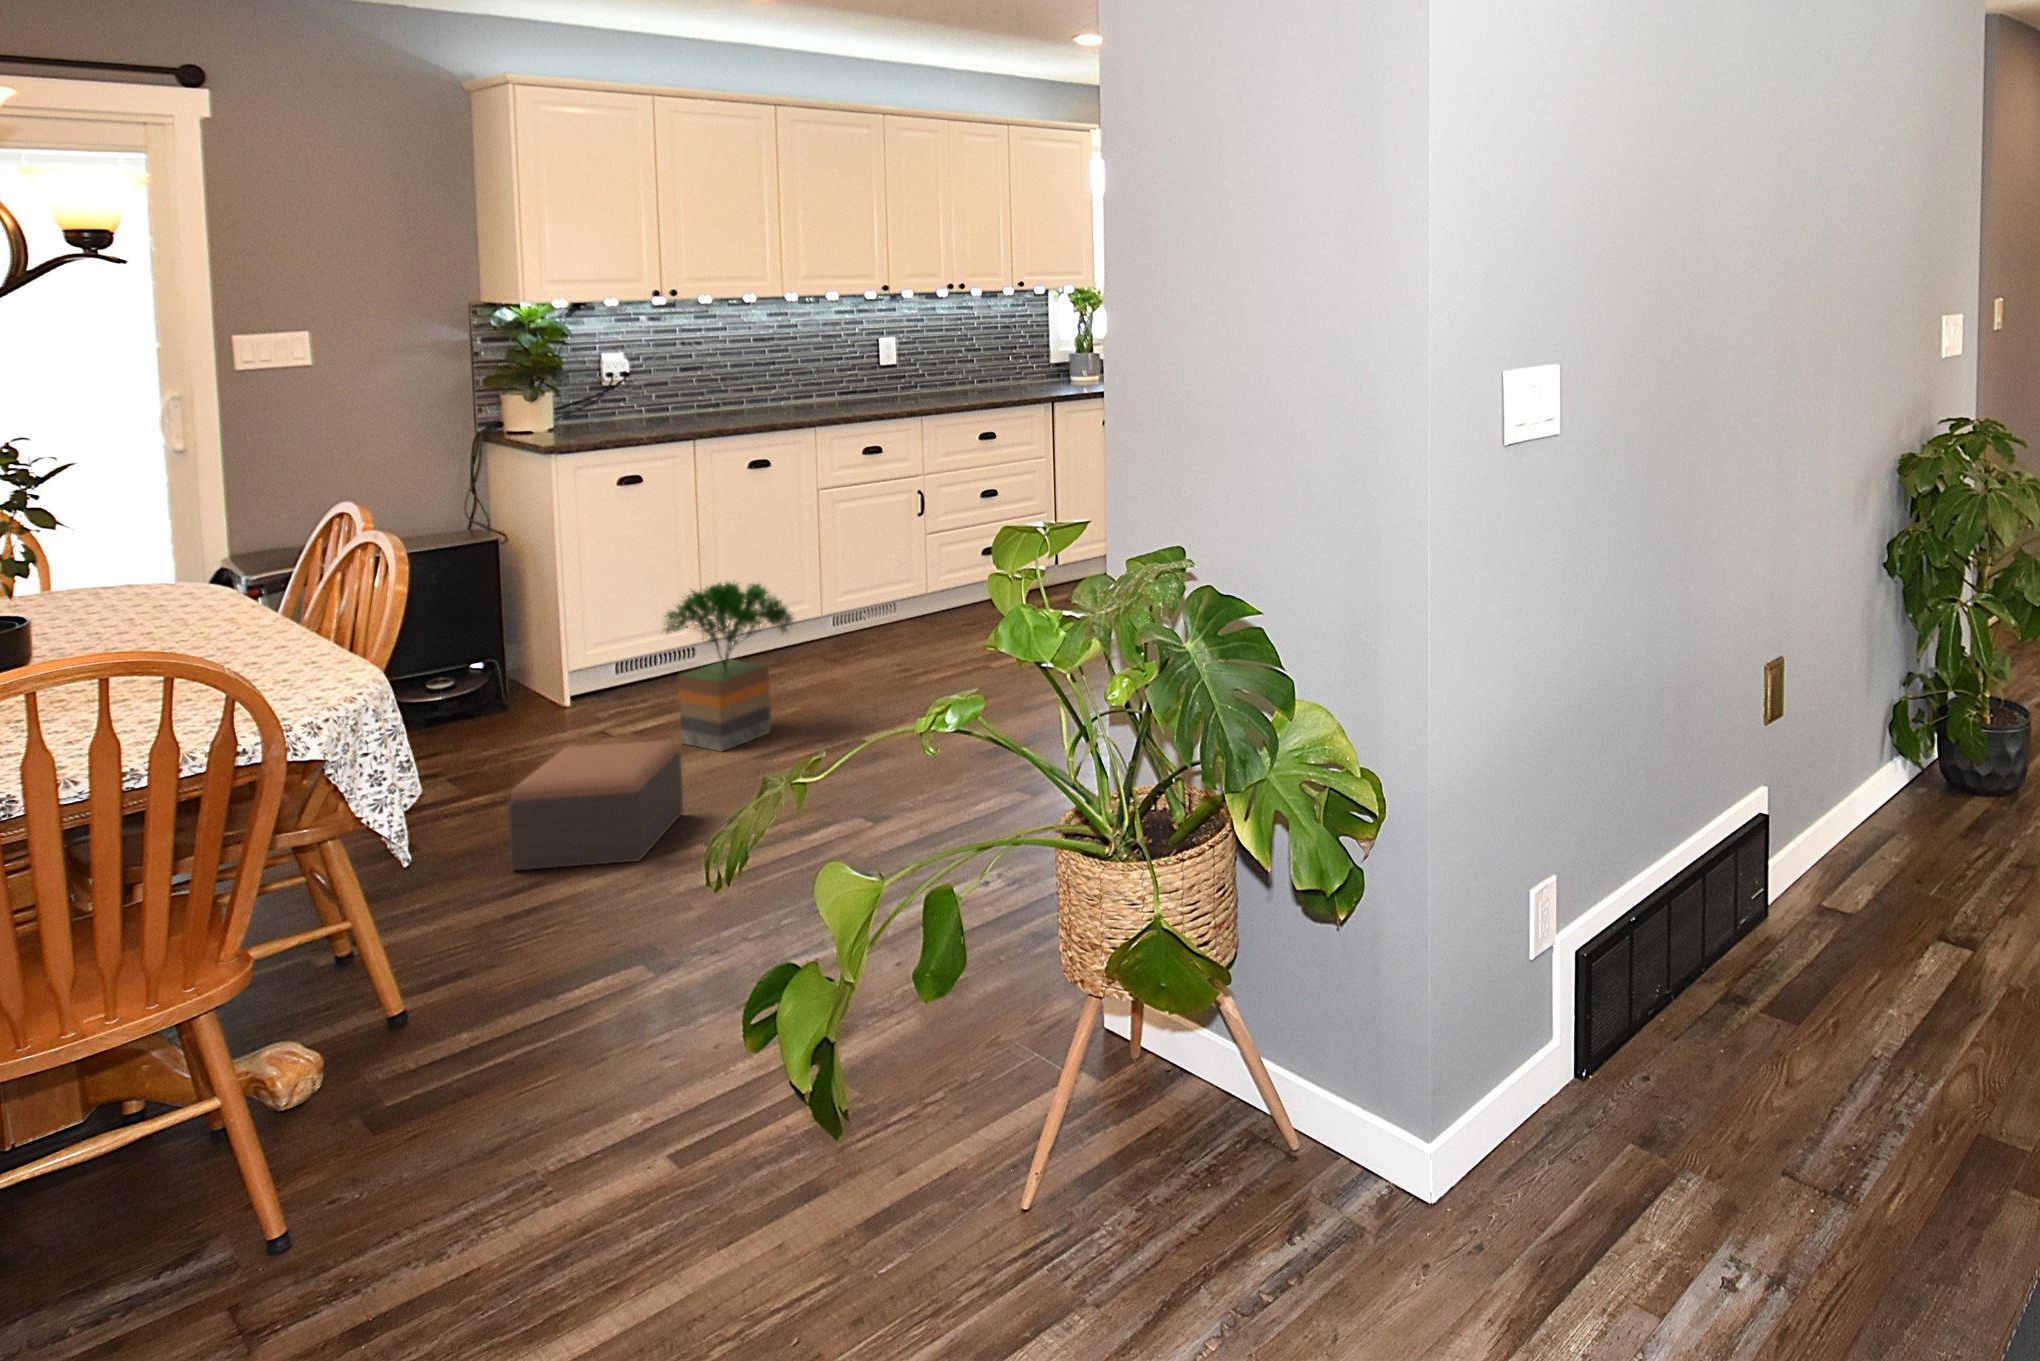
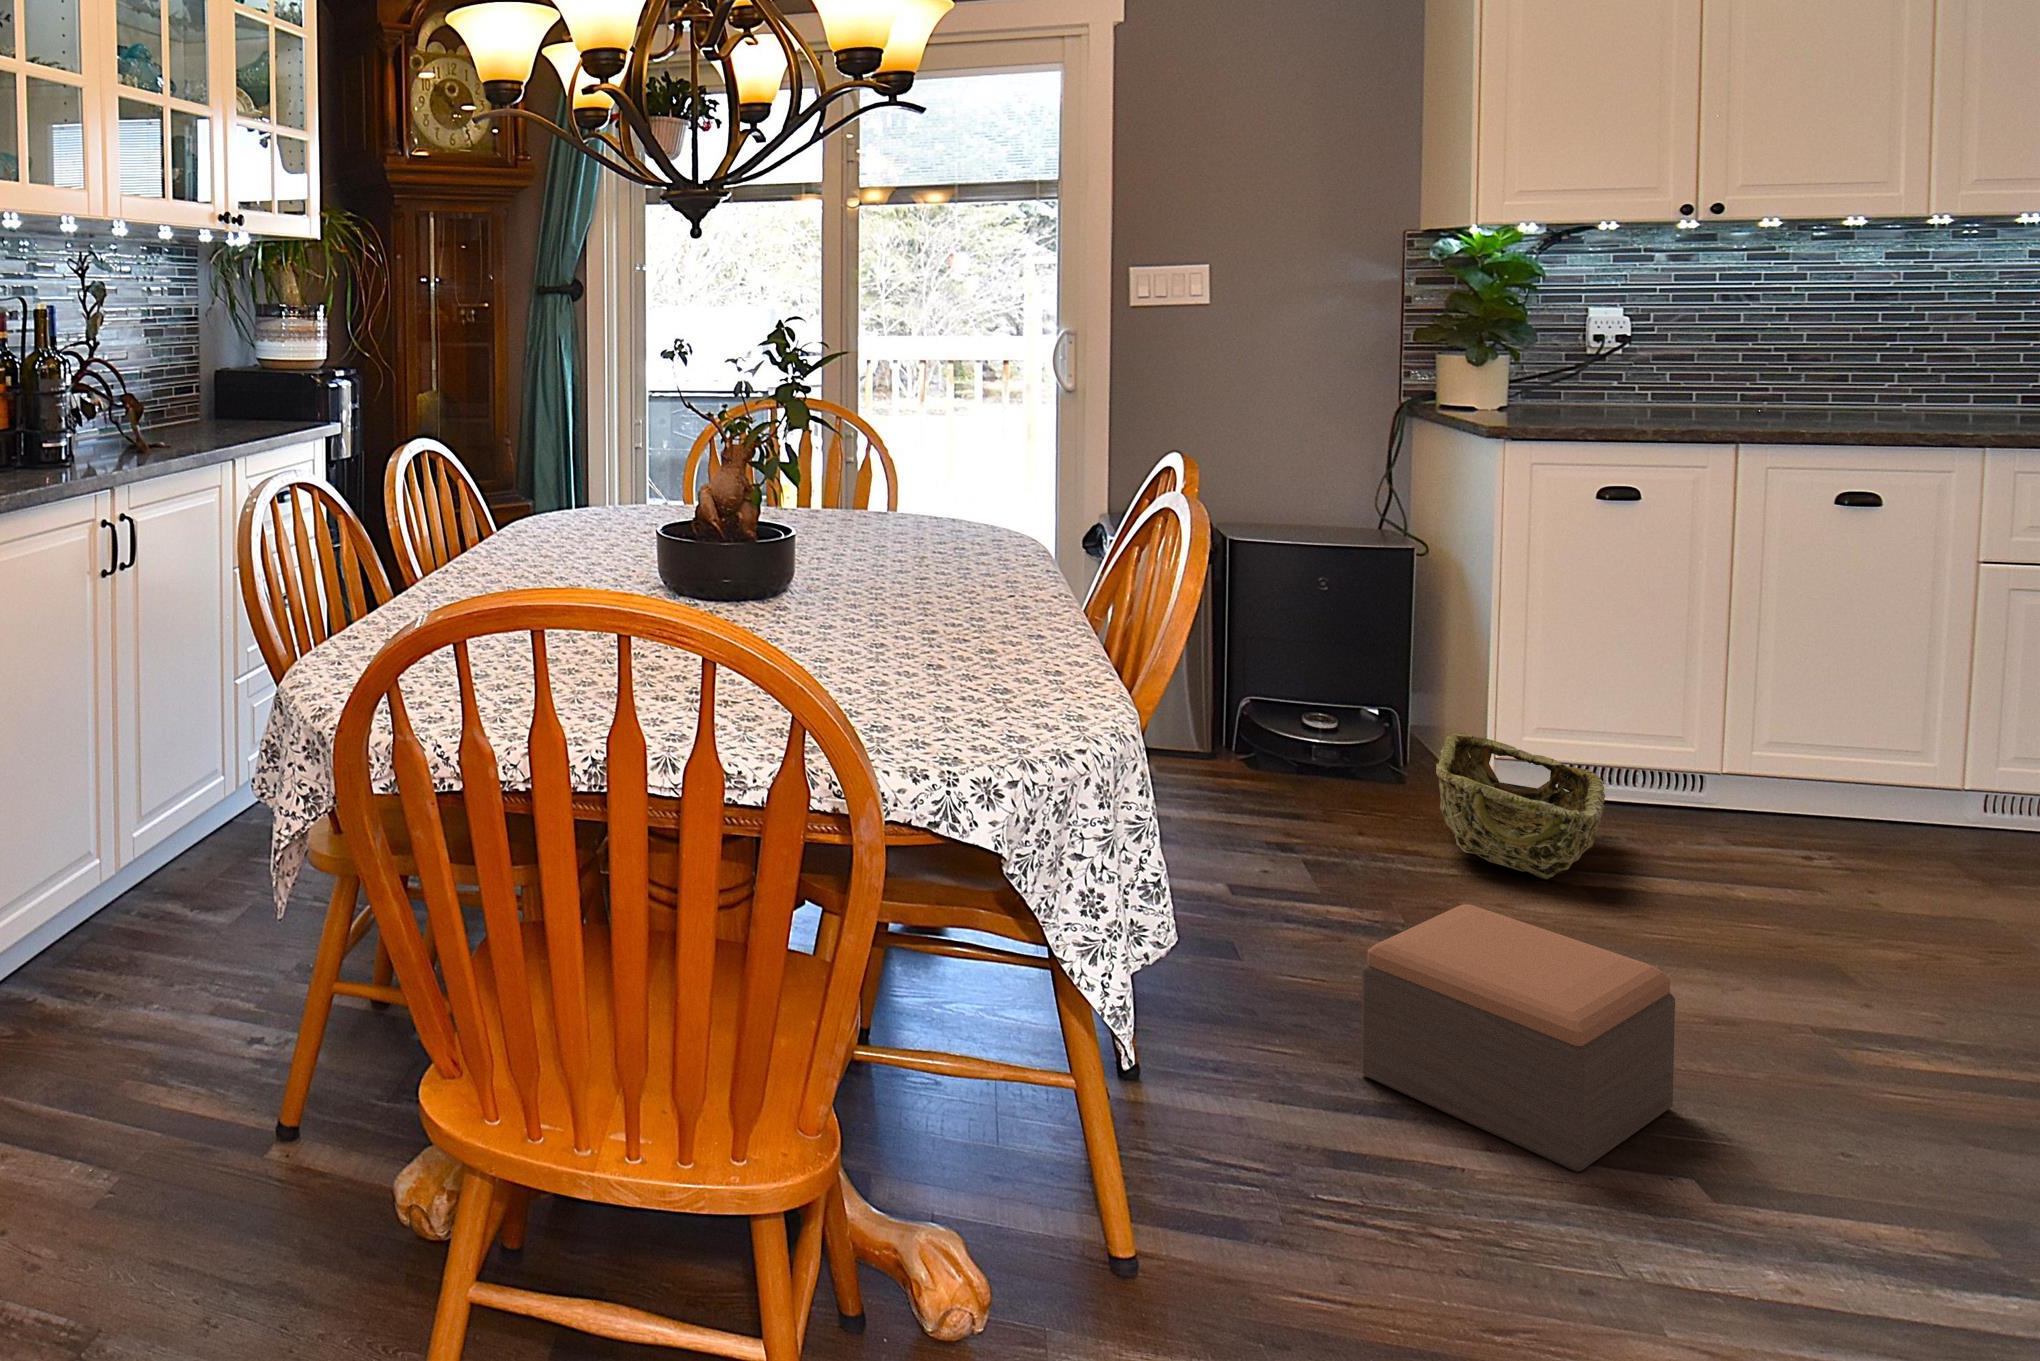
potted tree: present [664,580,795,752] -> none [1649,694,1947,1007]
woven basket: none [531,655,636,732] -> present [1436,733,1605,879]

